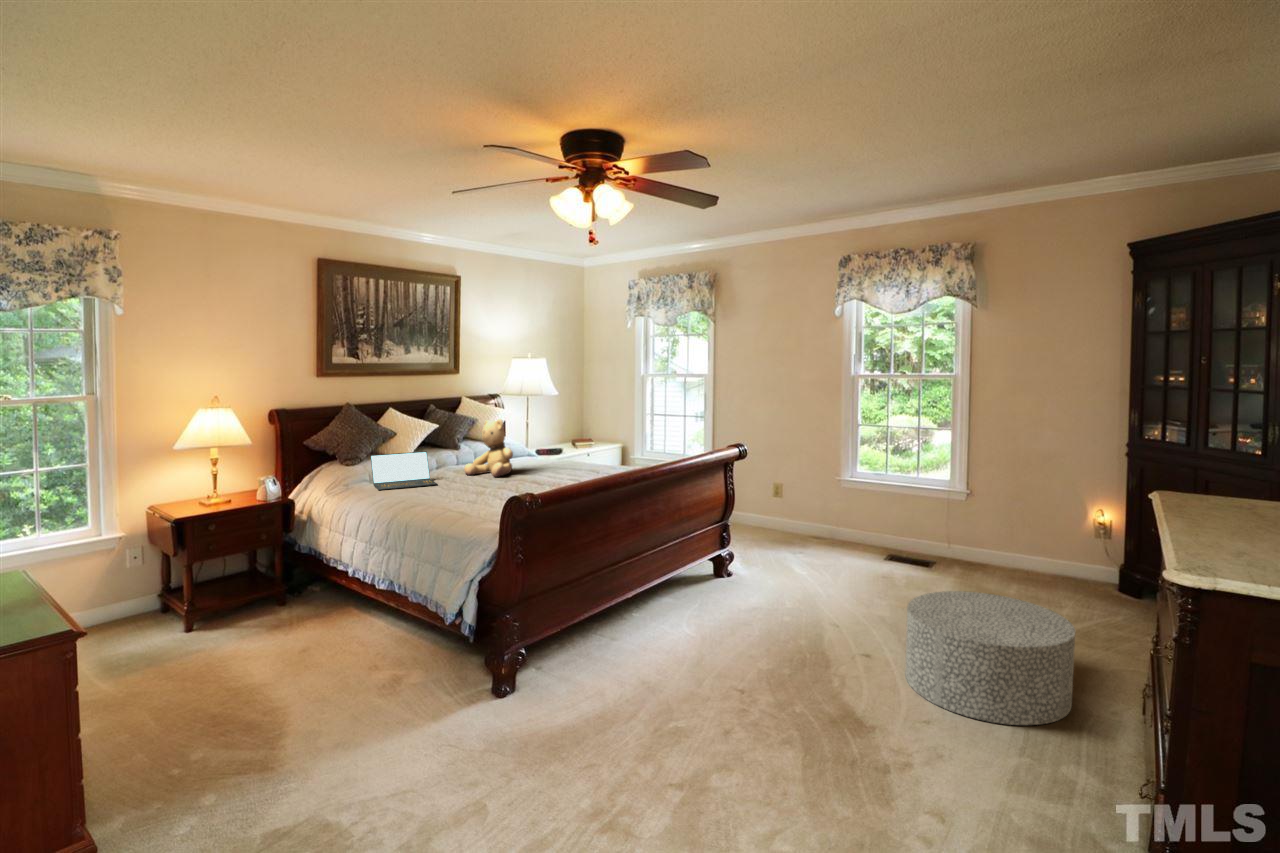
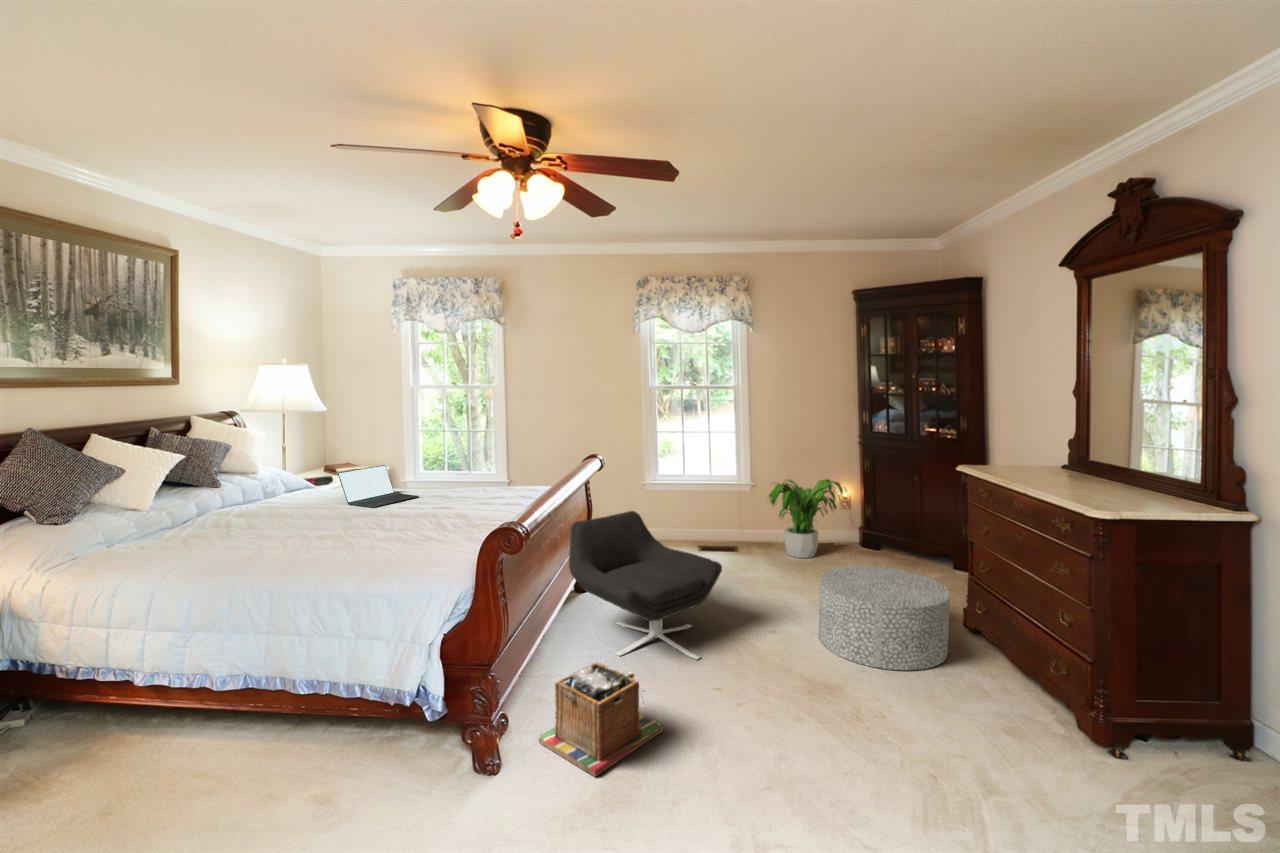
teddy bear: present [464,419,513,477] -> none [259,444,334,524]
laptop: present [371,451,437,490] -> present [338,465,419,508]
potted plant: none [966,490,1090,589] -> present [769,479,843,558]
lounge chair: none [668,498,812,648] -> present [569,511,722,659]
laundry basket: none [555,616,651,700] -> present [539,663,663,777]

